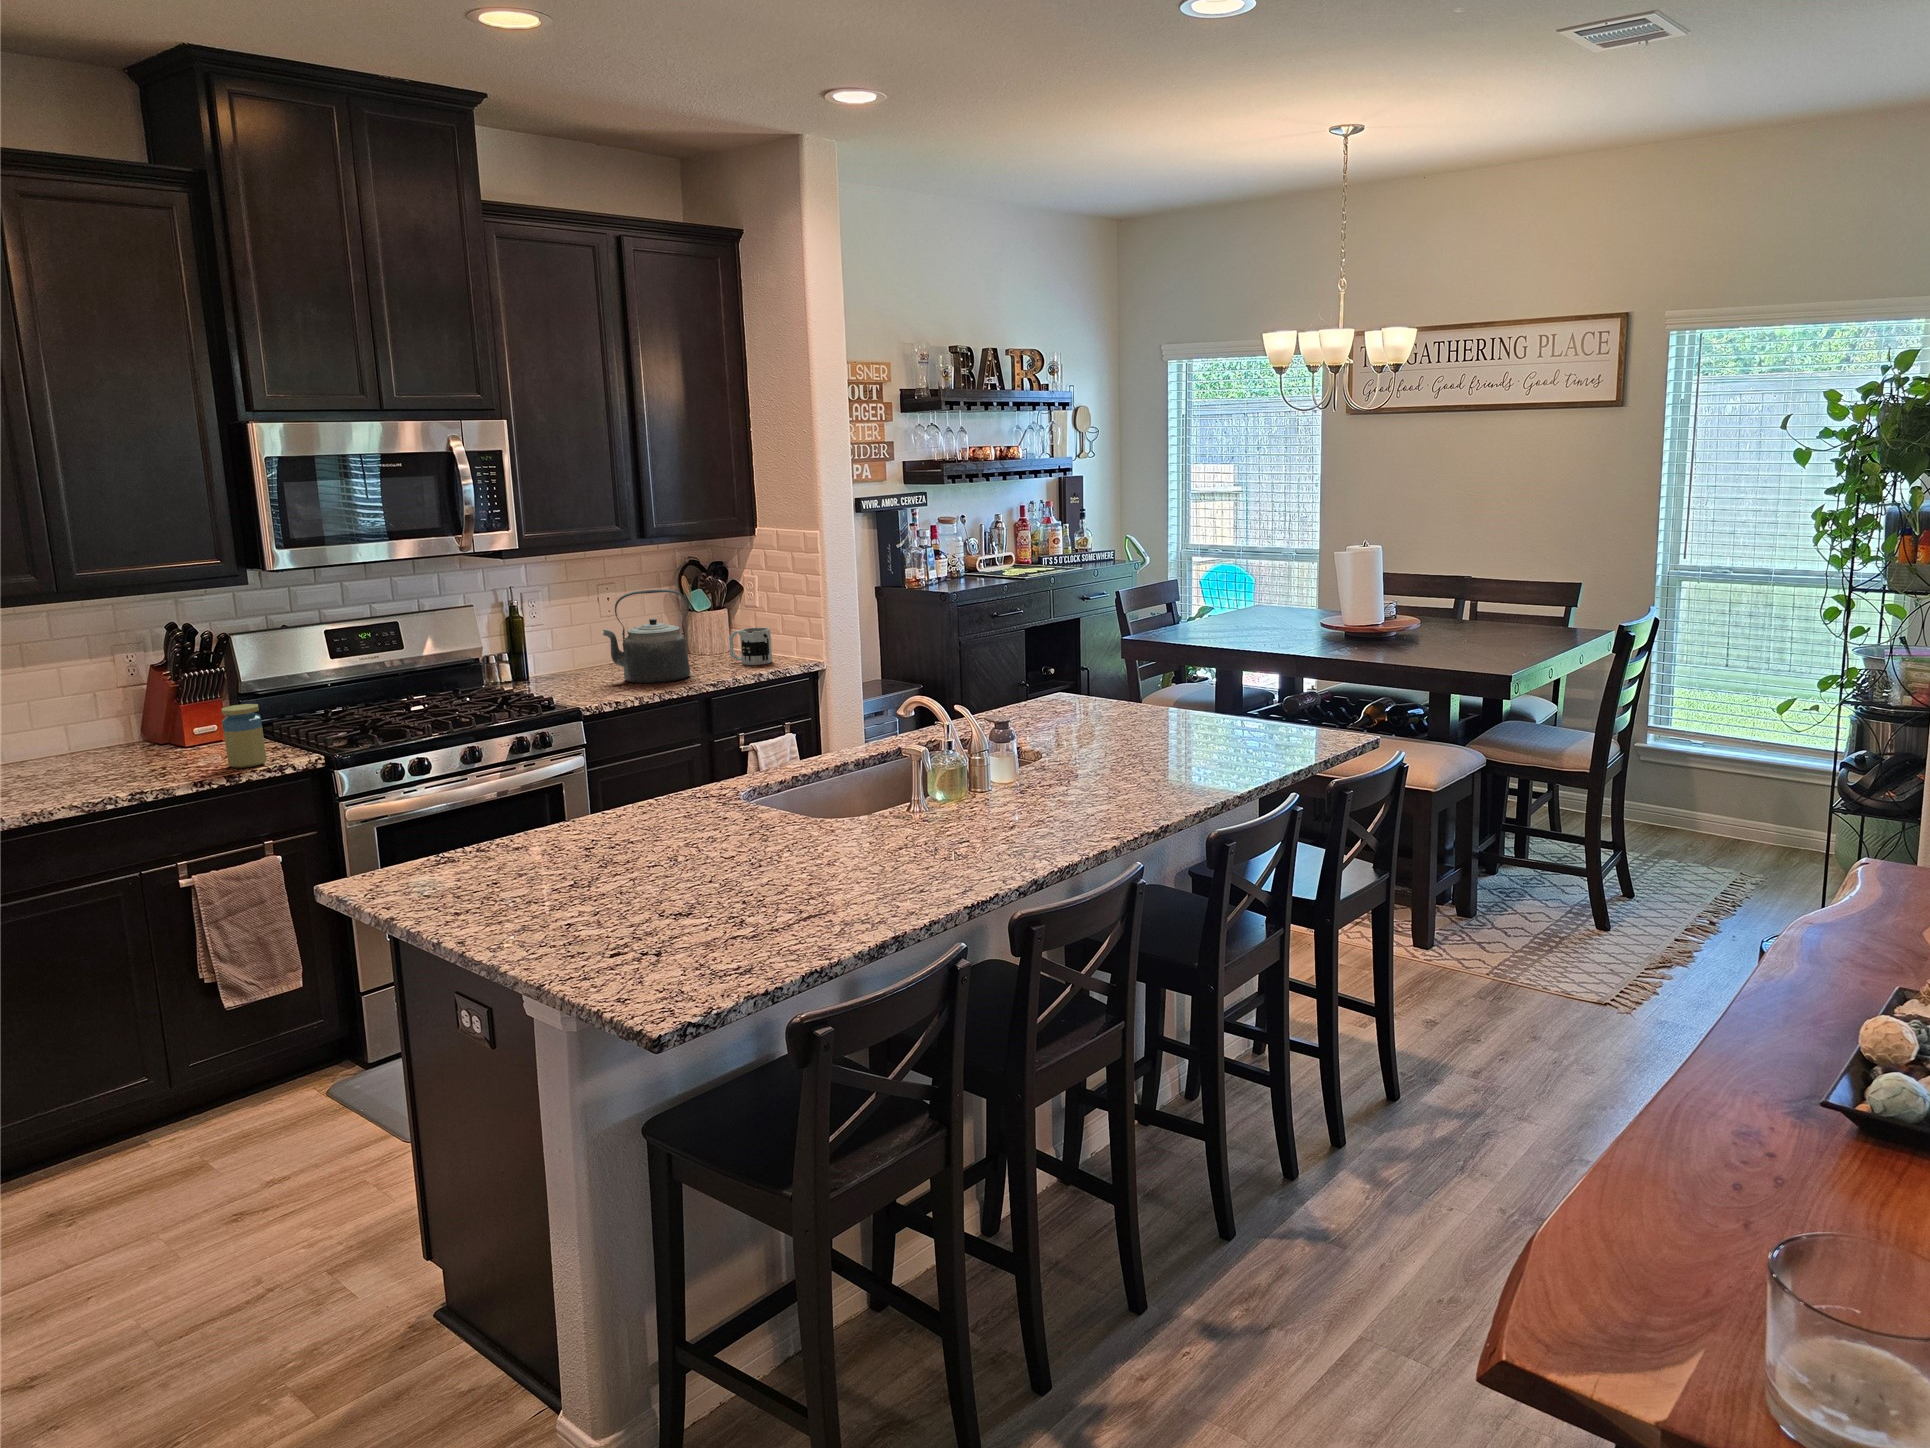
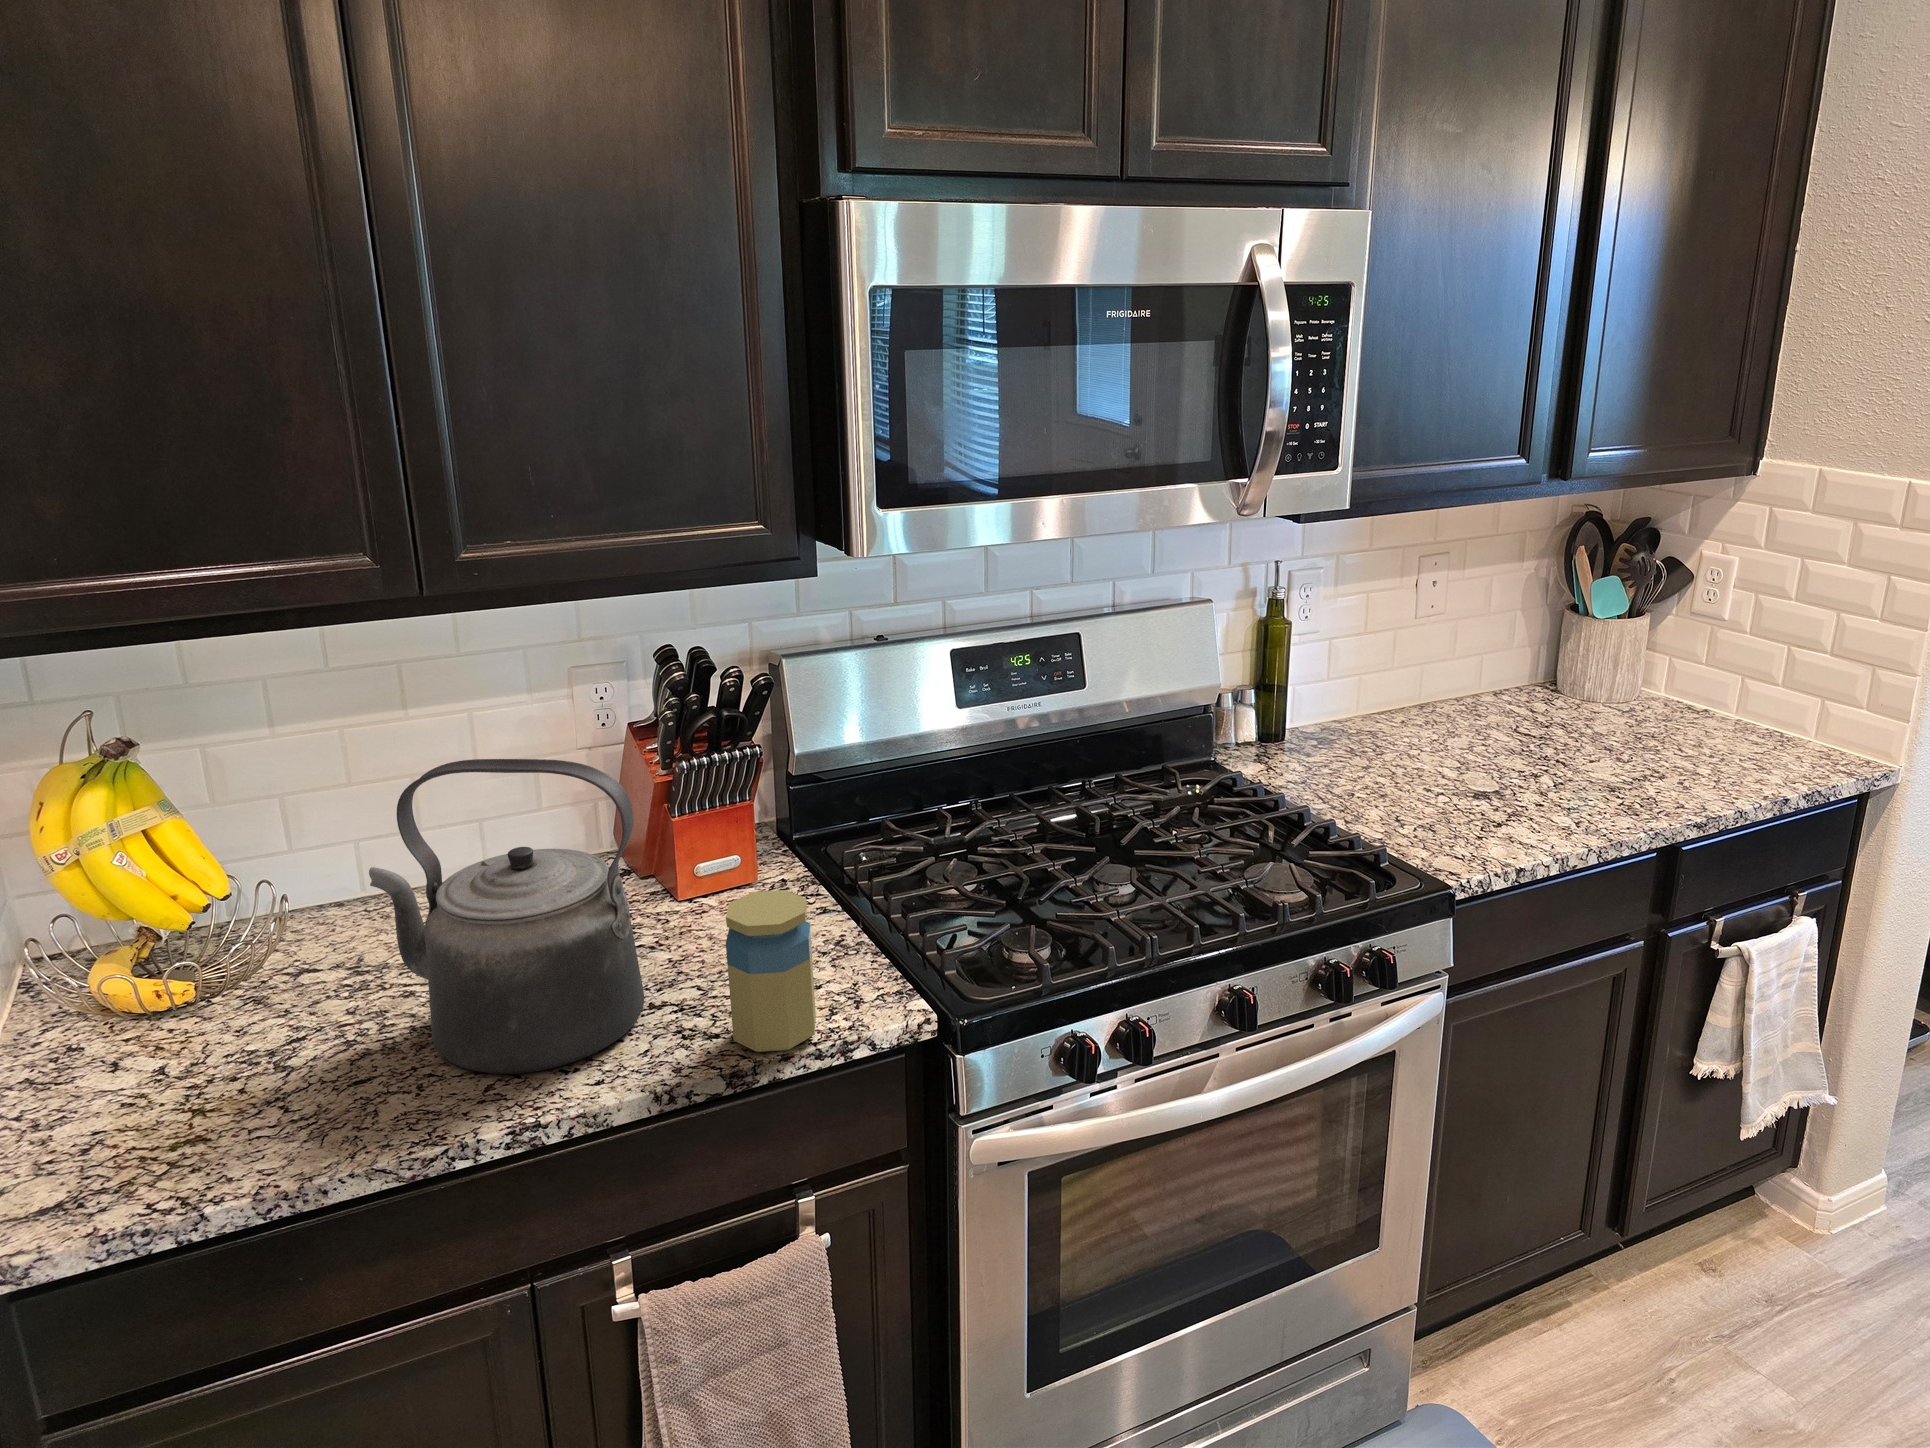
kettle: present [603,589,690,683] -> present [369,759,644,1074]
mug: present [729,627,772,665] -> none [1678,677,1785,763]

